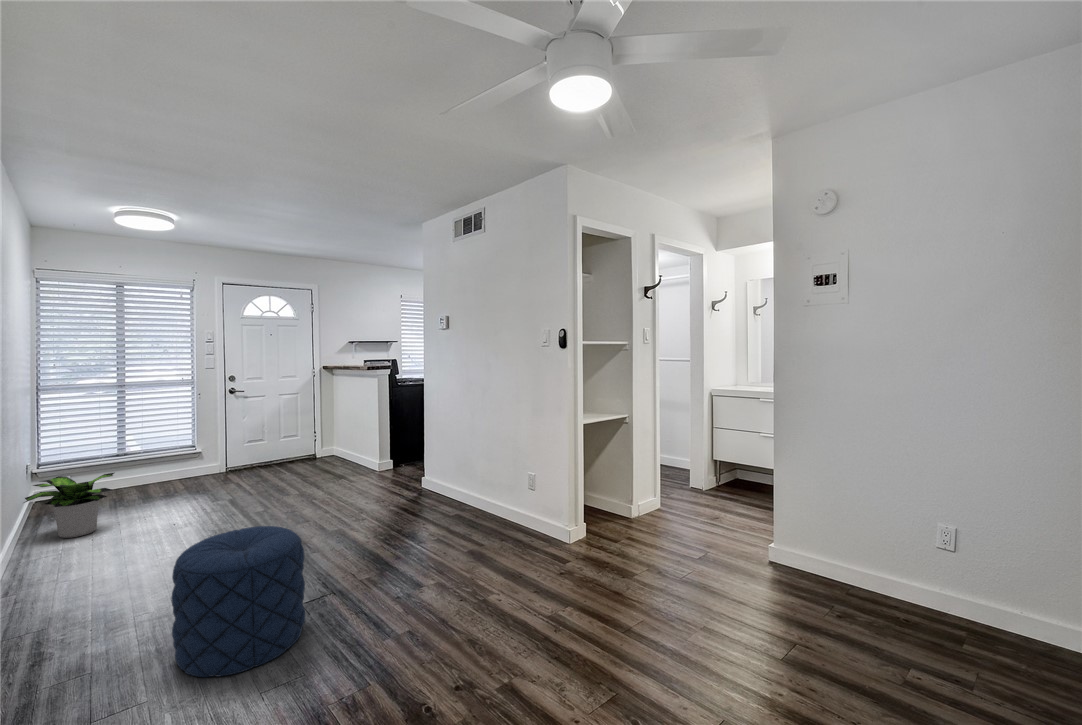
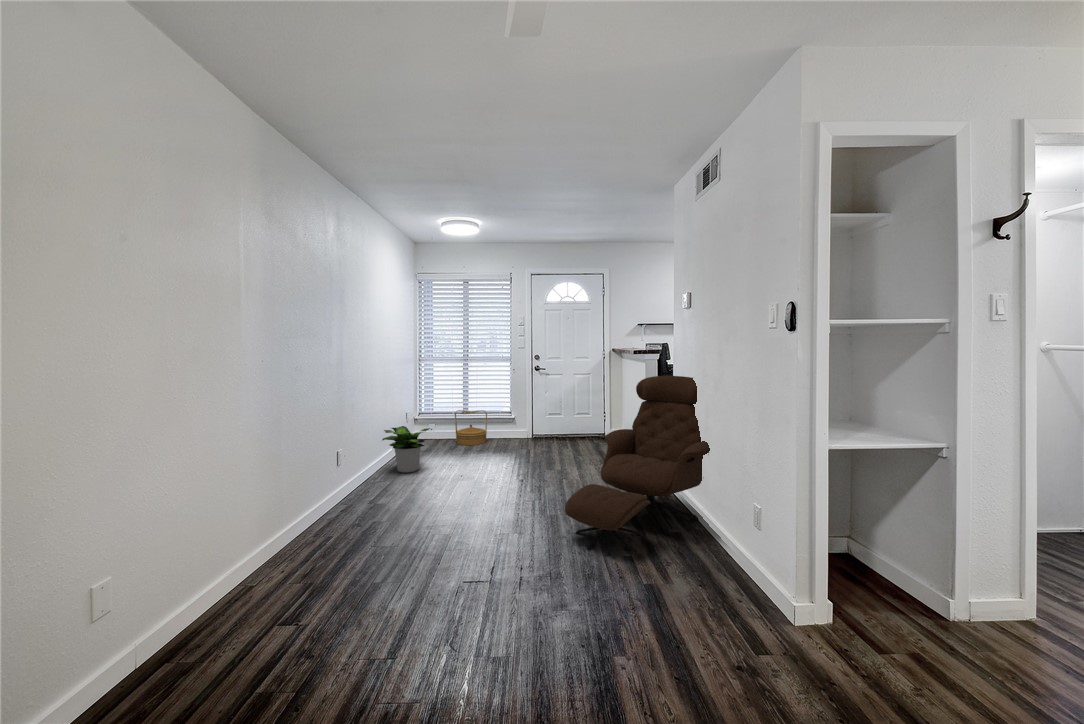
lounge chair: none [364,387,475,545] -> present [565,376,710,551]
woven basket: none [113,446,166,493] -> present [455,410,487,445]
pouf: present [171,526,305,677] -> none [333,499,443,633]

